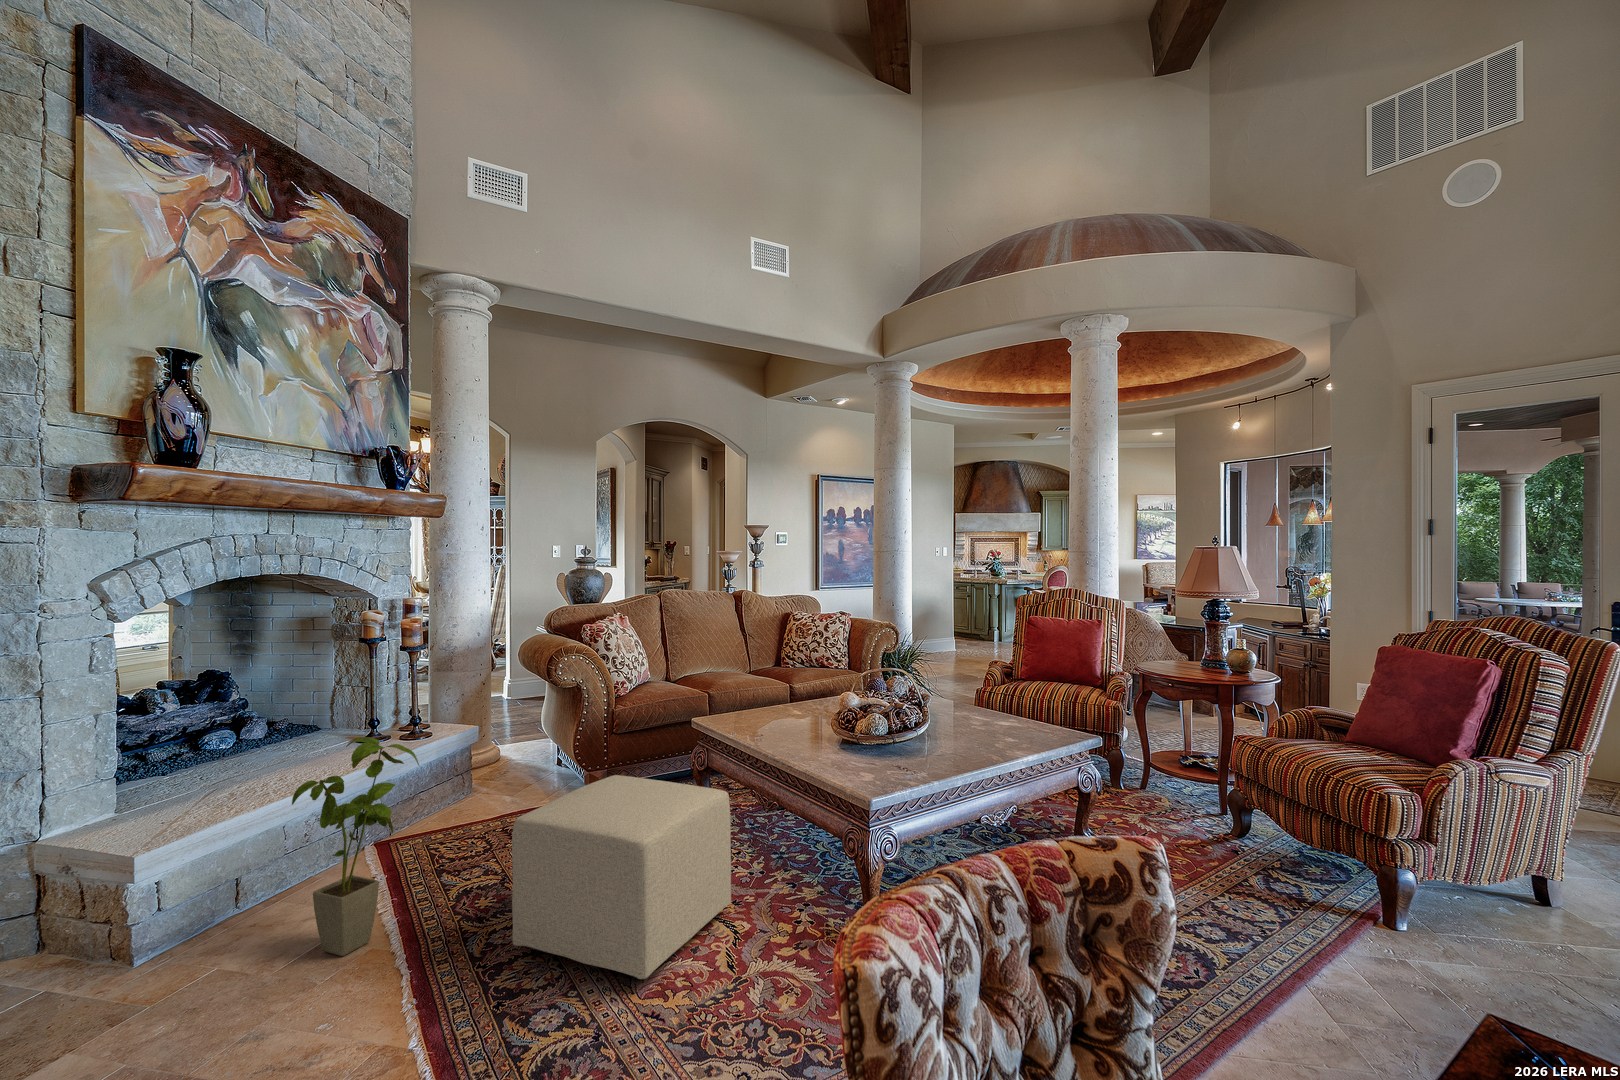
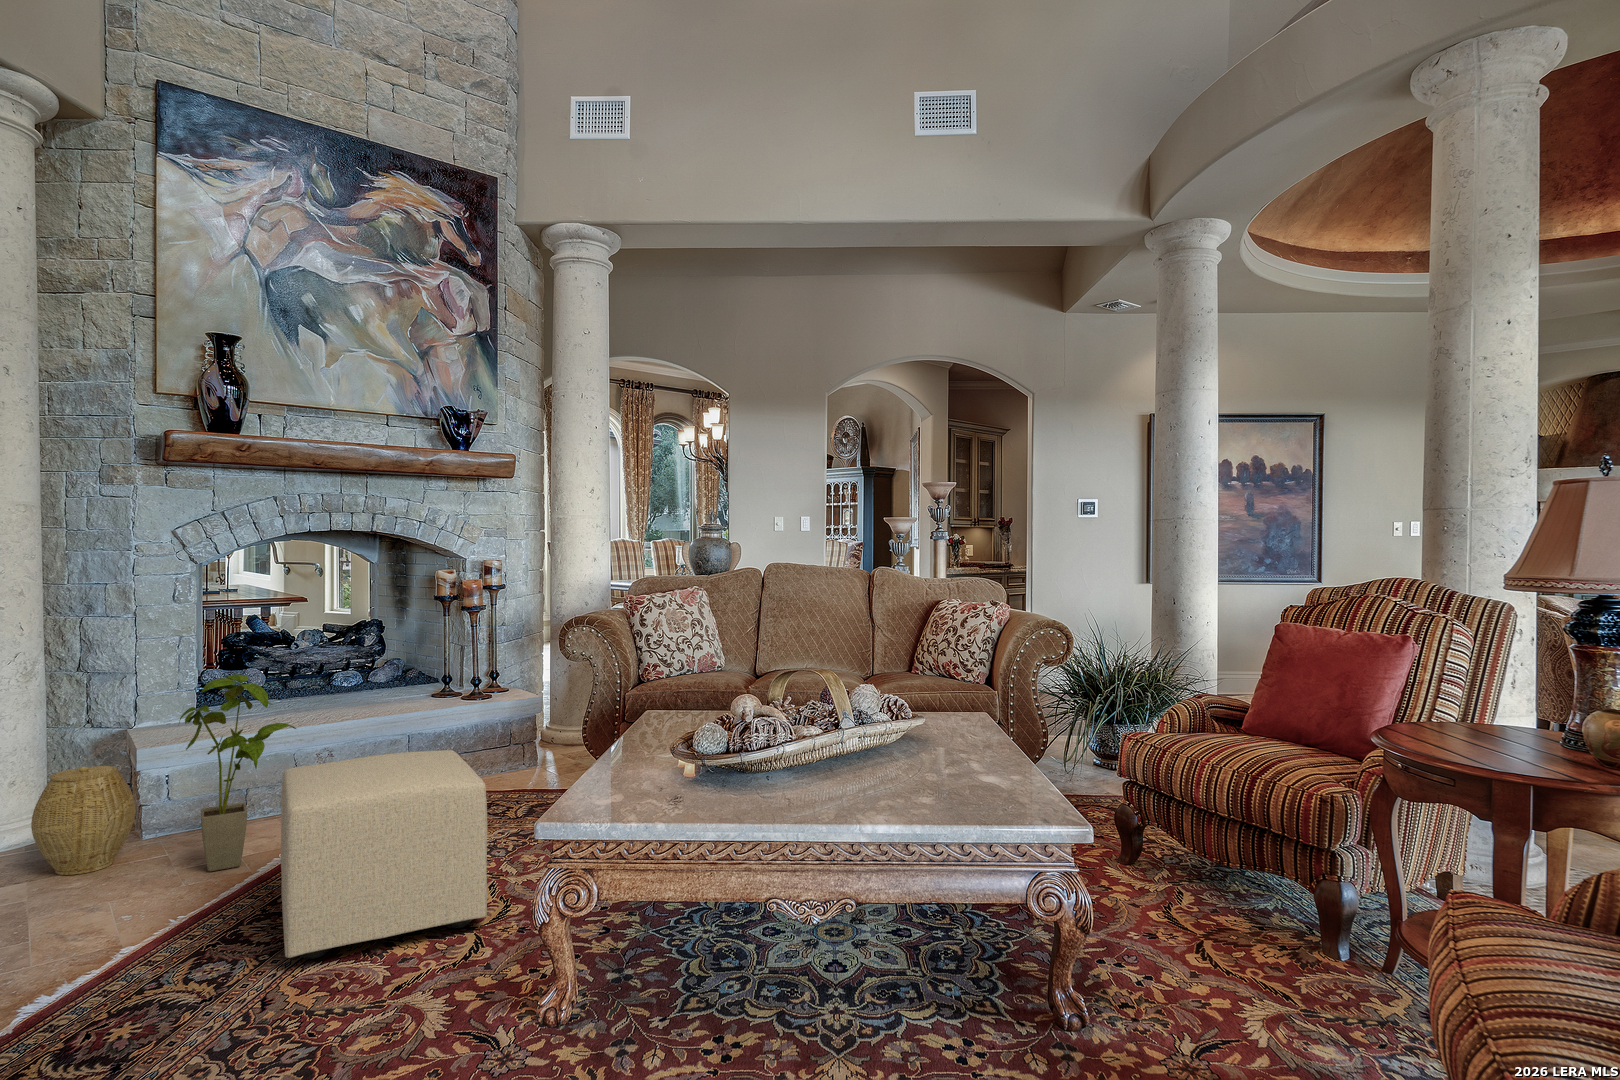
woven basket: none [73,872,208,1020] -> present [31,766,136,875]

